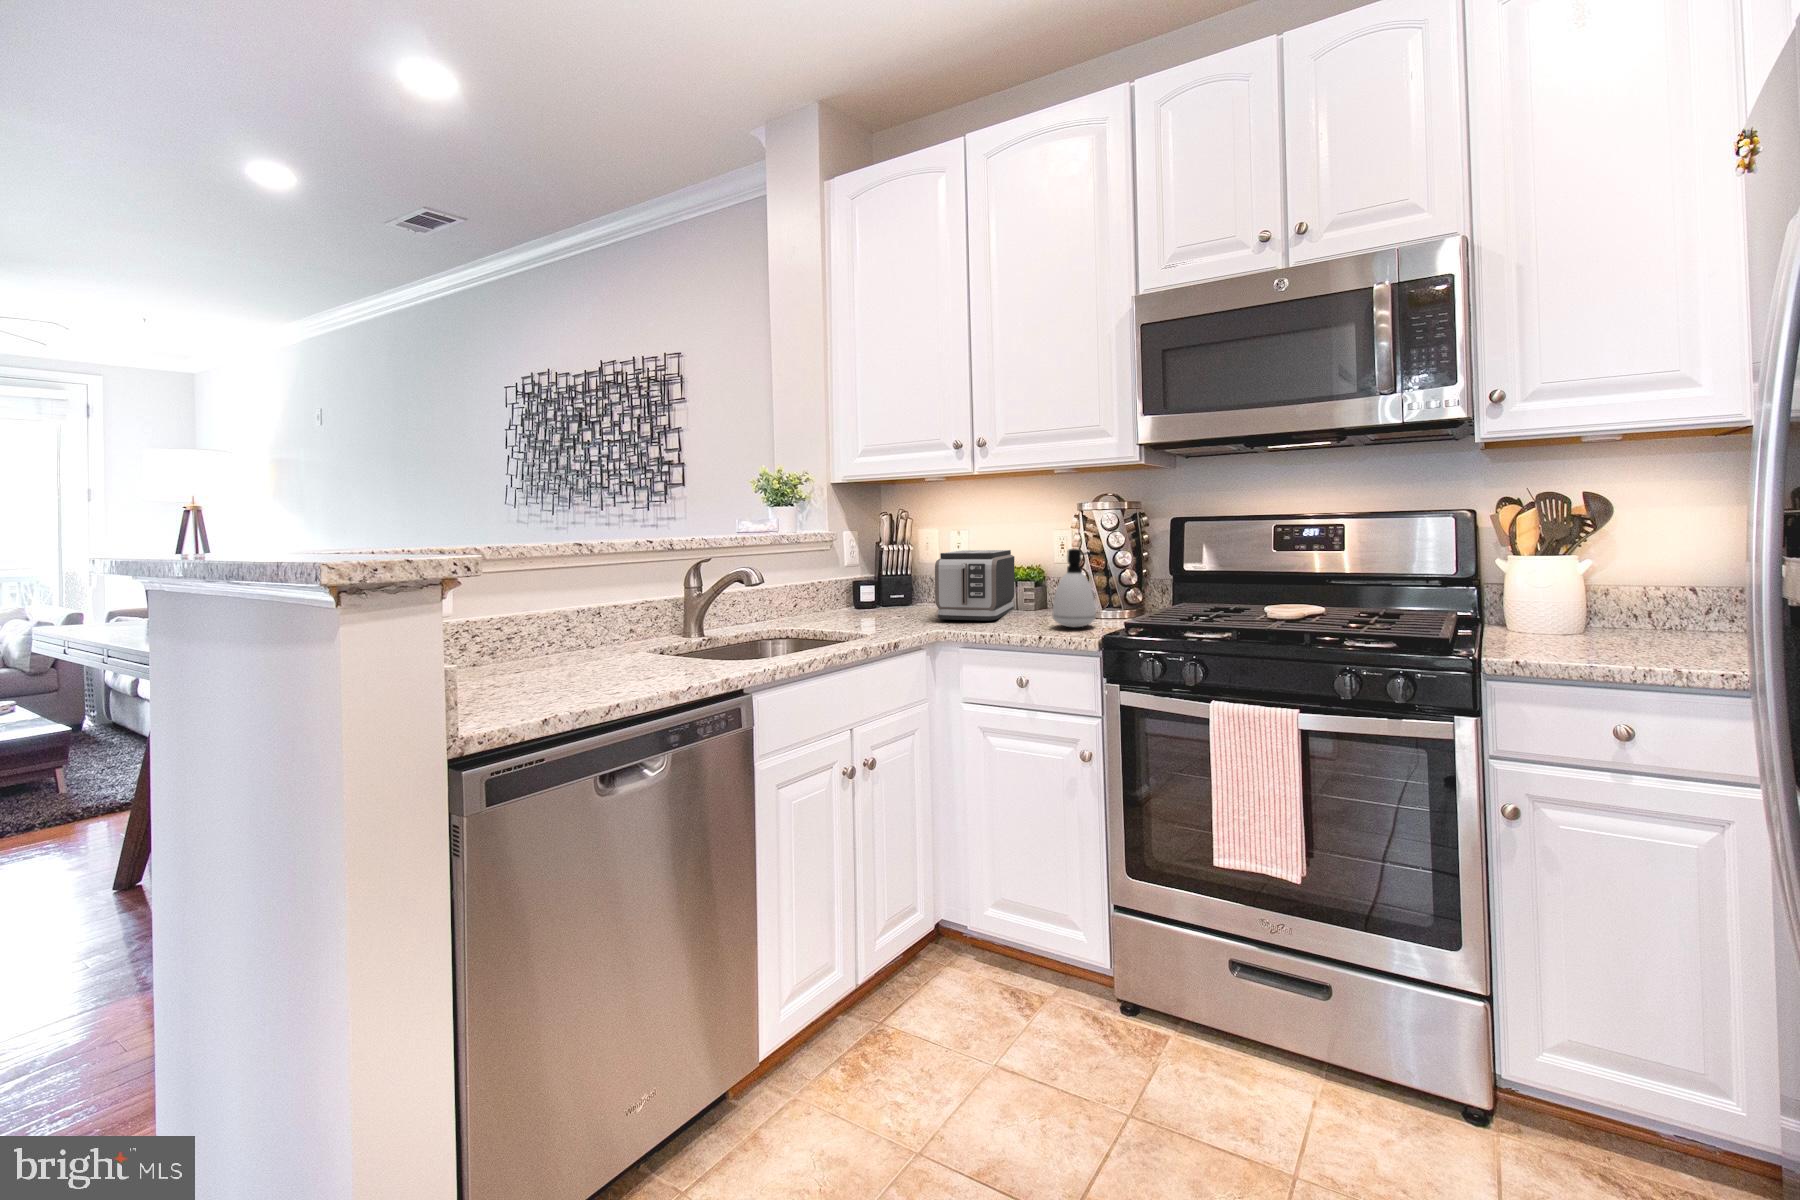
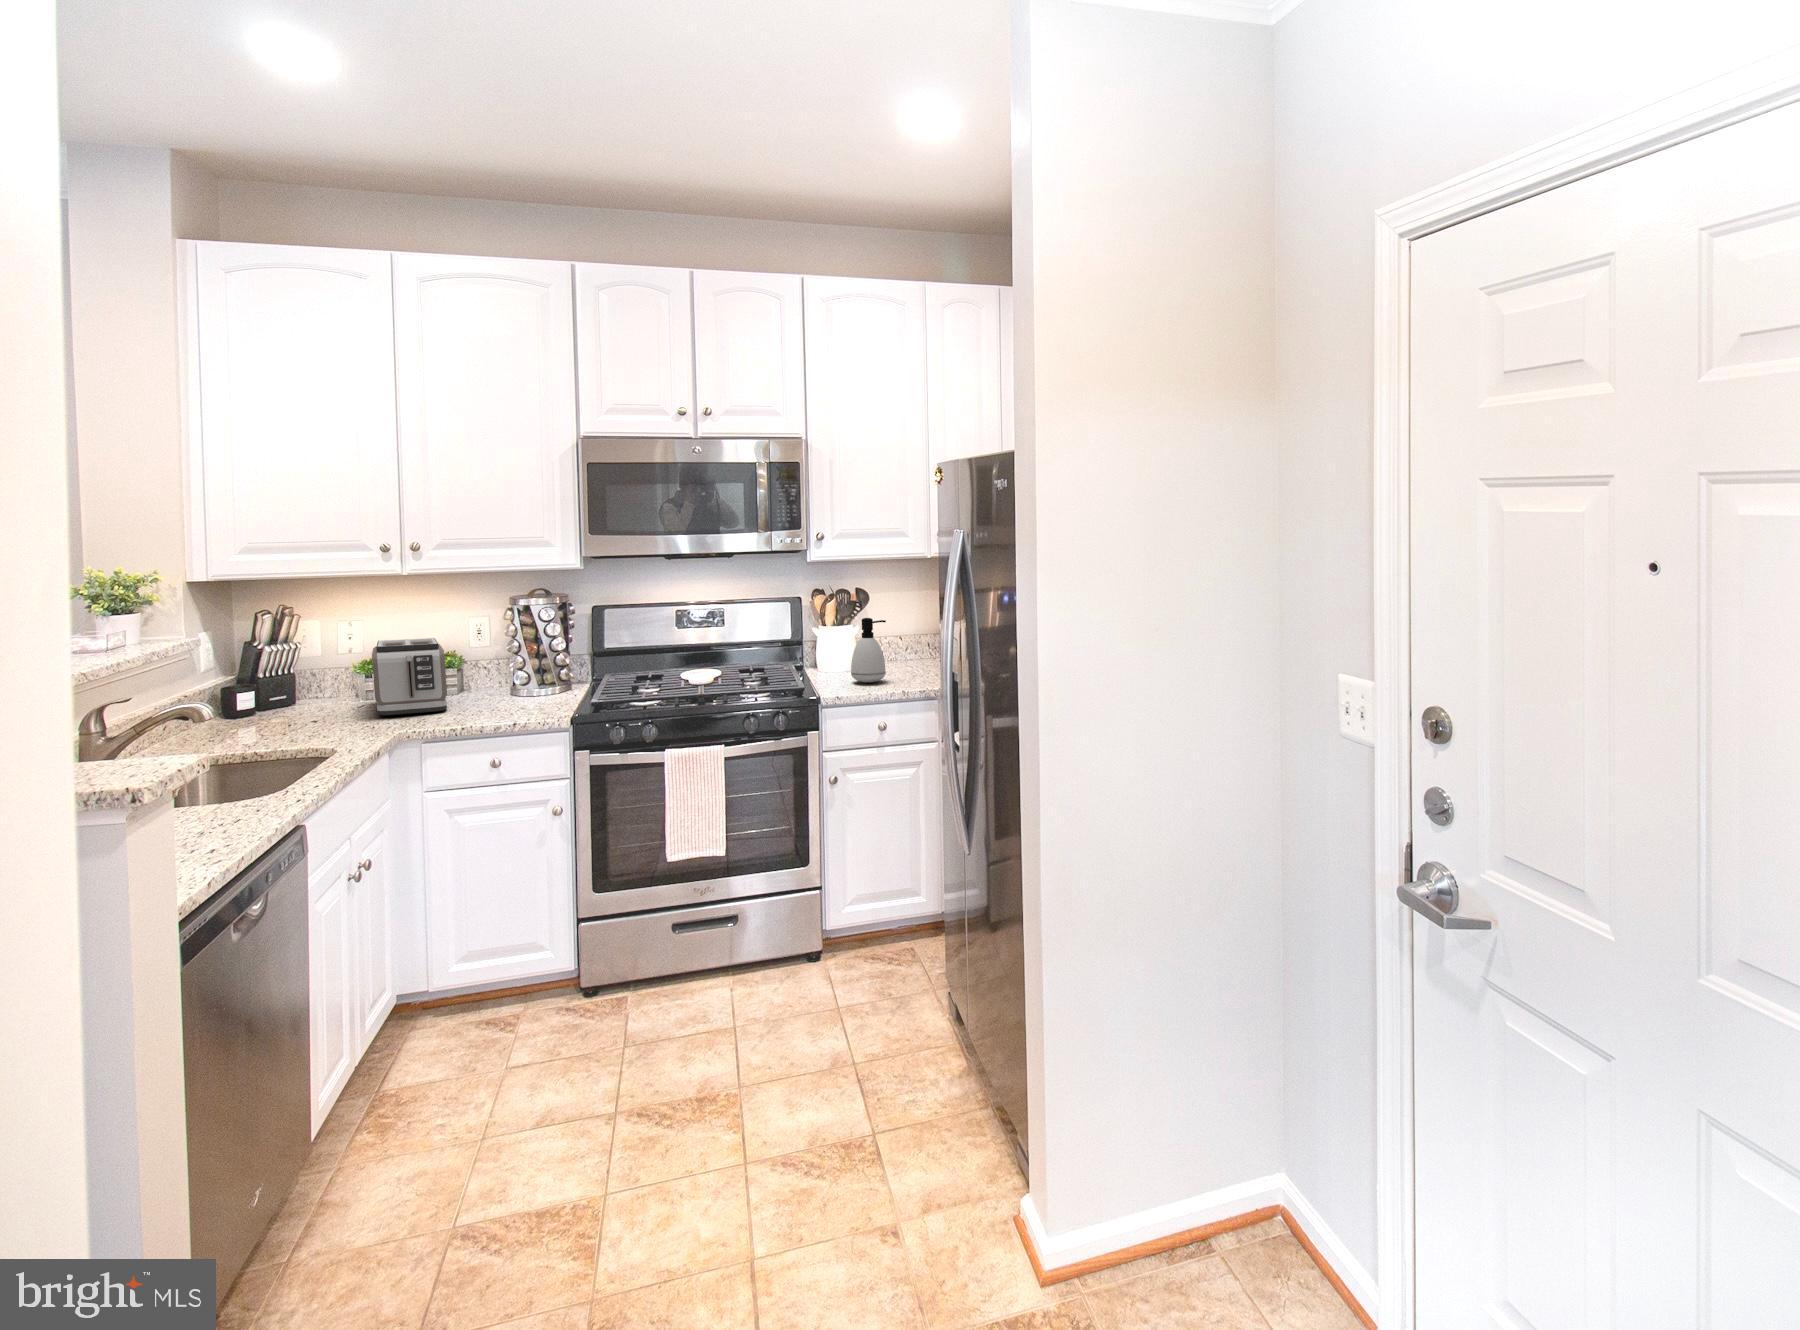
soap dispenser: present [1052,548,1096,627] -> present [851,618,886,682]

